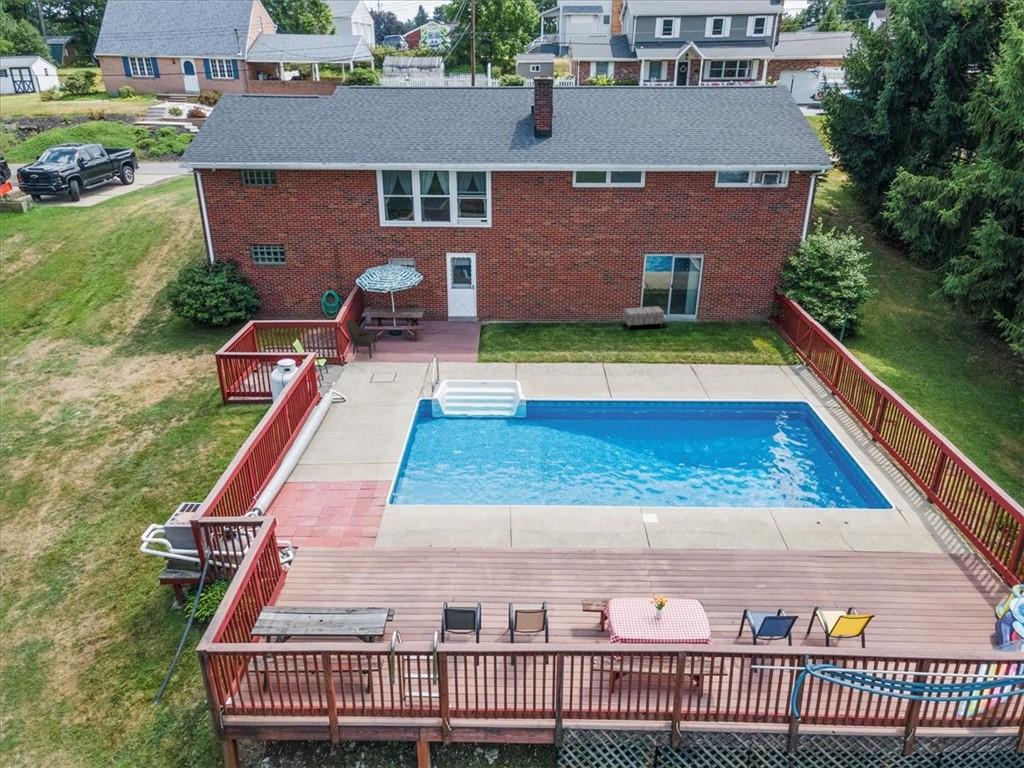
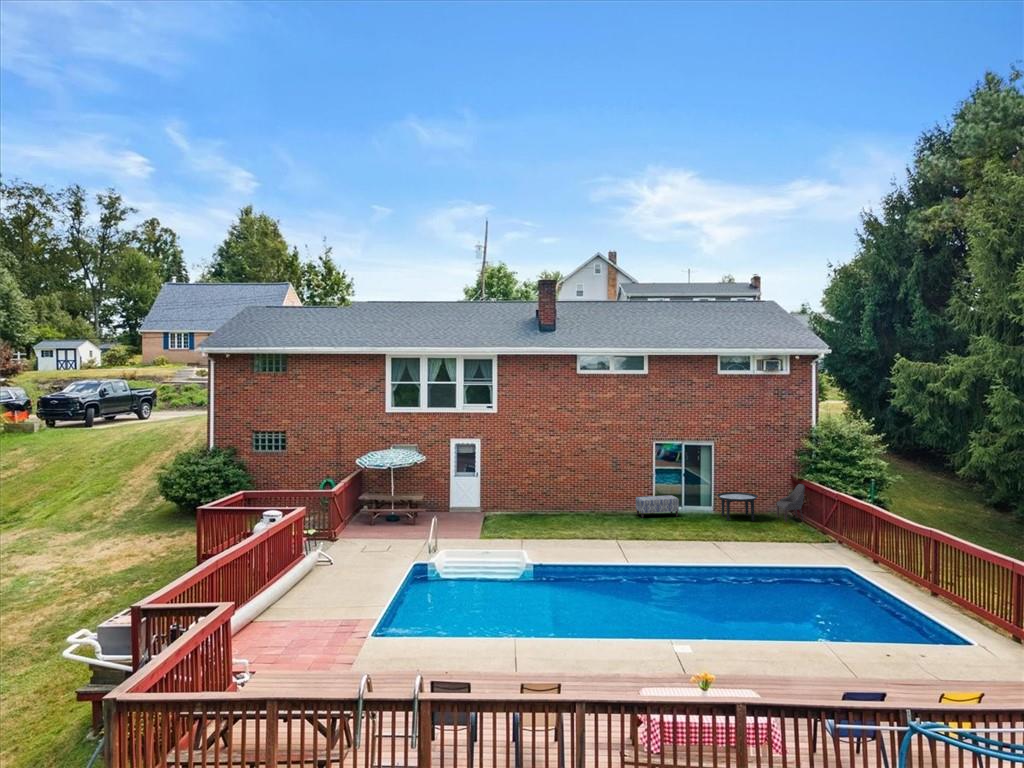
round table: none [701,305,740,336] -> present [717,492,758,521]
chair: present [347,319,375,358] -> present [777,484,805,522]

